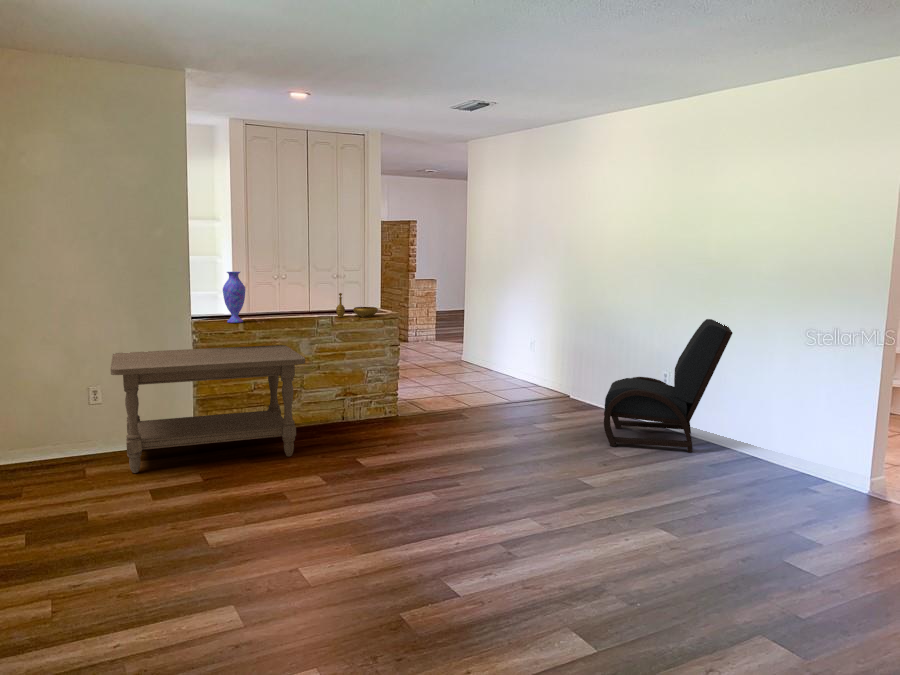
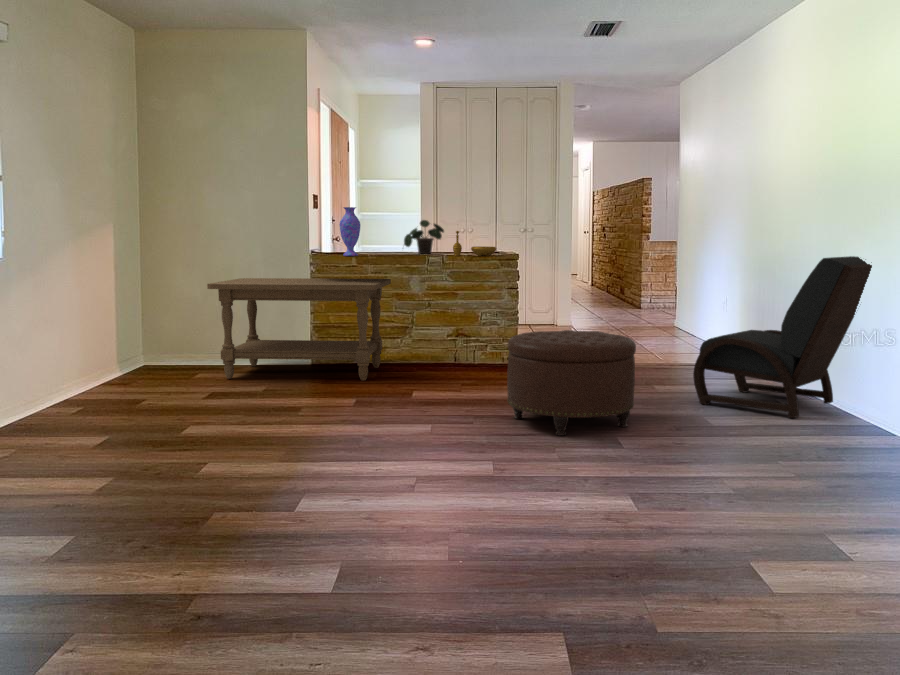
potted plant: none [267,279,310,314] -> present [404,220,444,254]
ottoman: none [493,396,608,499] -> present [507,330,636,436]

